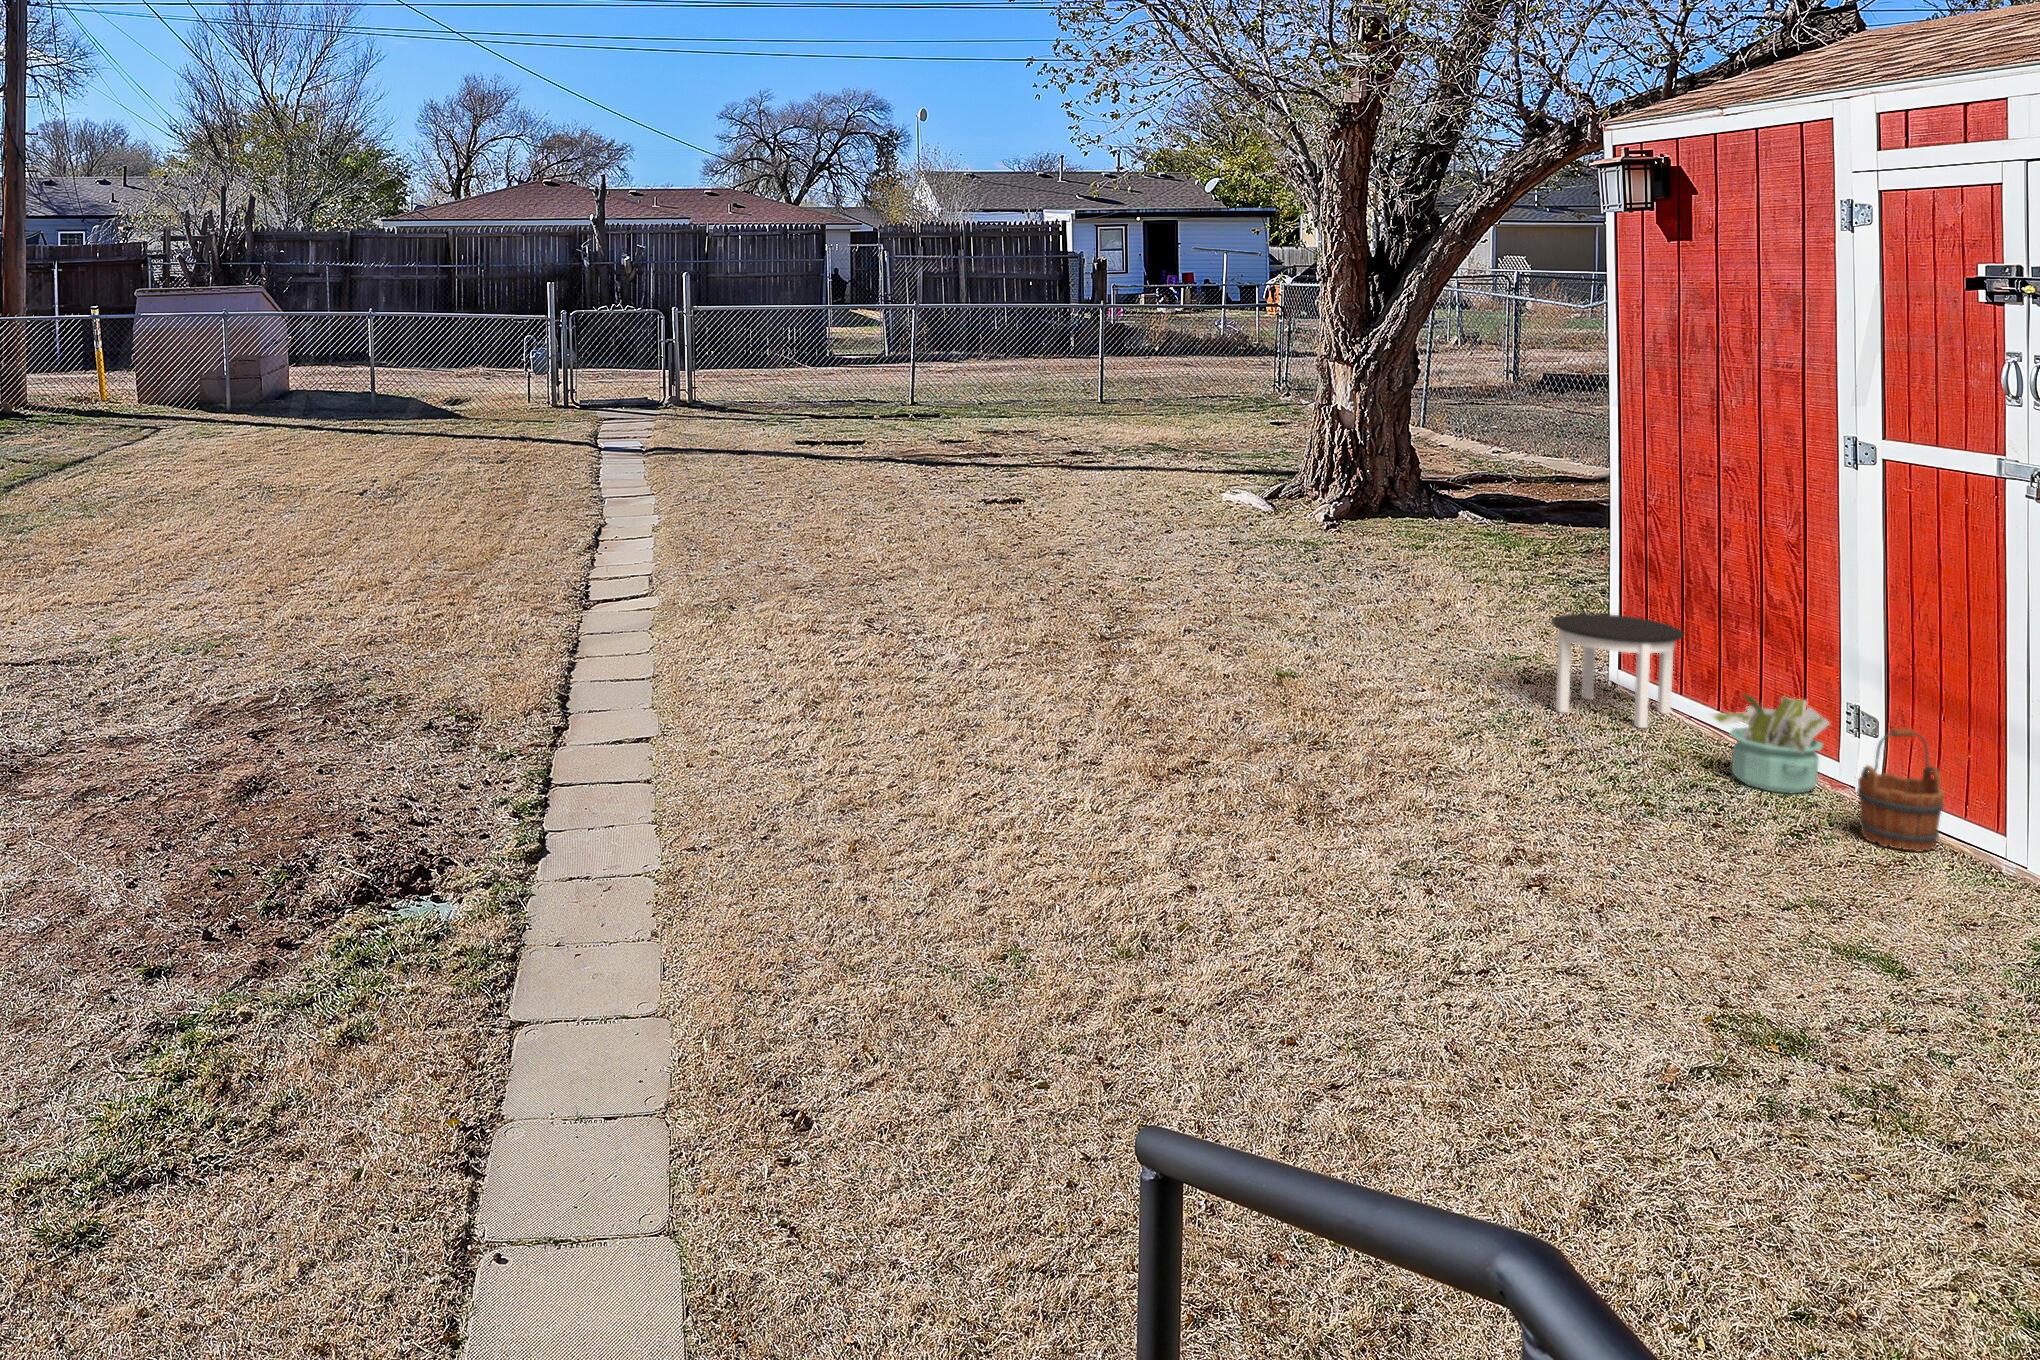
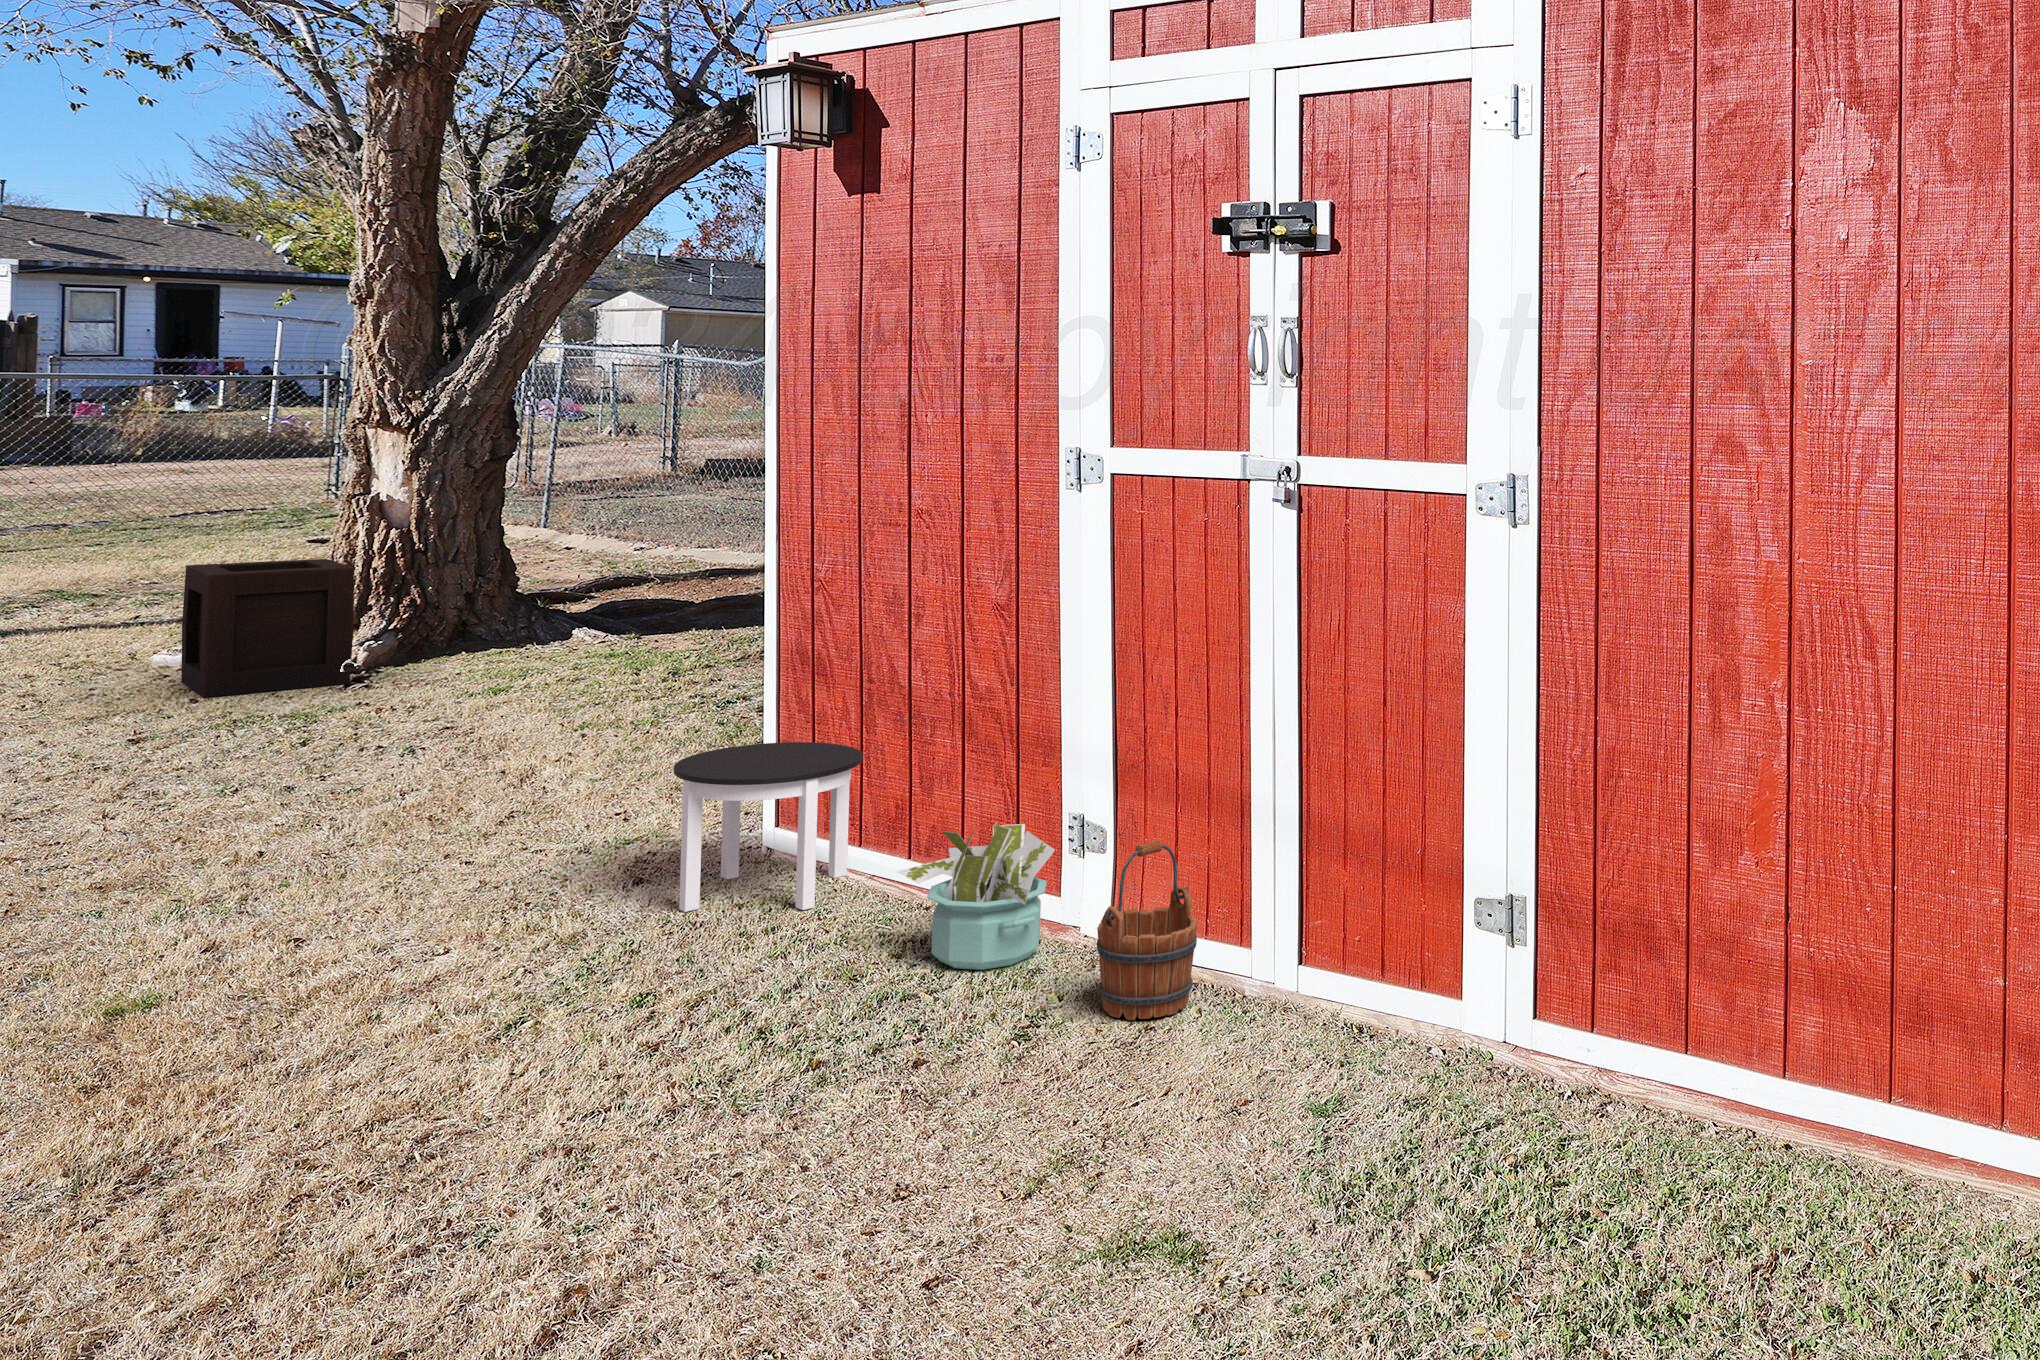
wooden crate: none [1230,448,1325,532] -> present [181,559,354,697]

